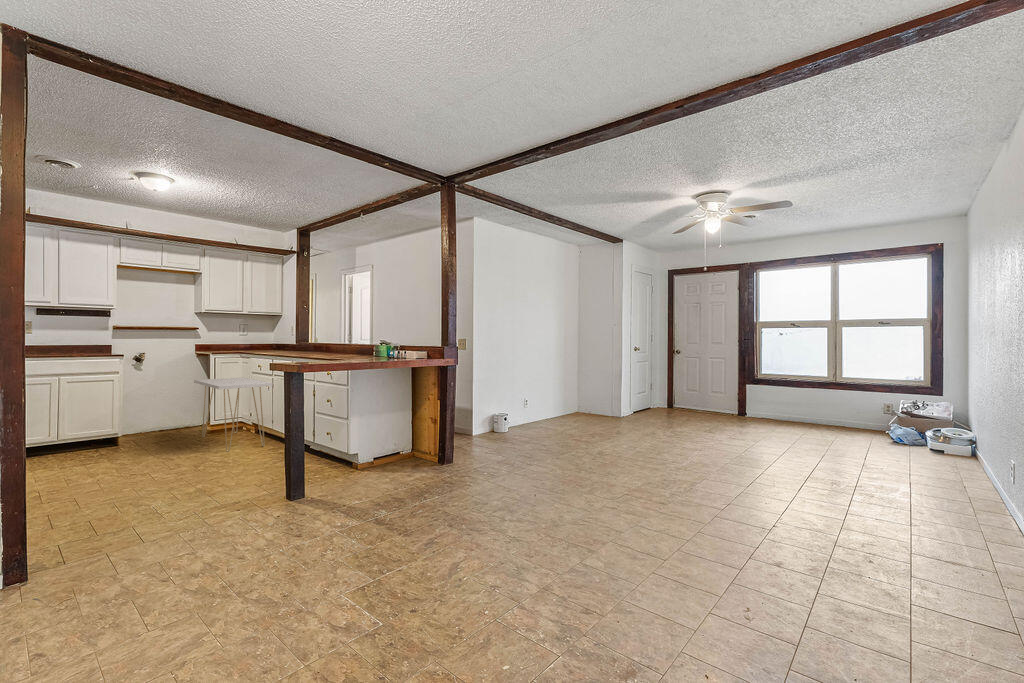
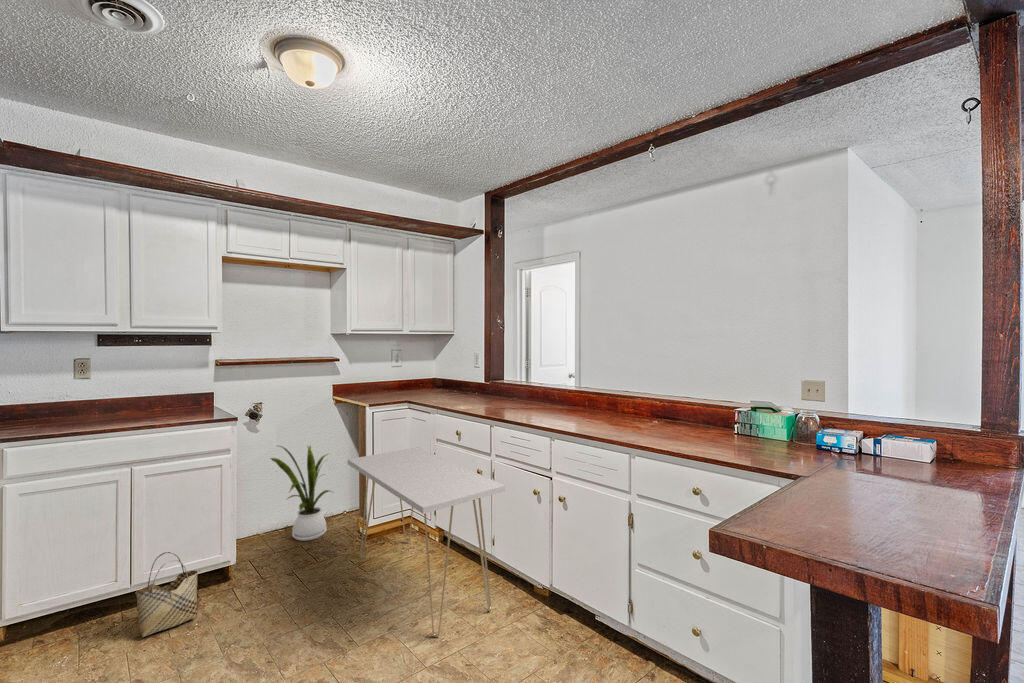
house plant: none [148,376,193,434] -> present [271,446,329,541]
woven basket: none [66,418,100,455] -> present [135,552,198,637]

